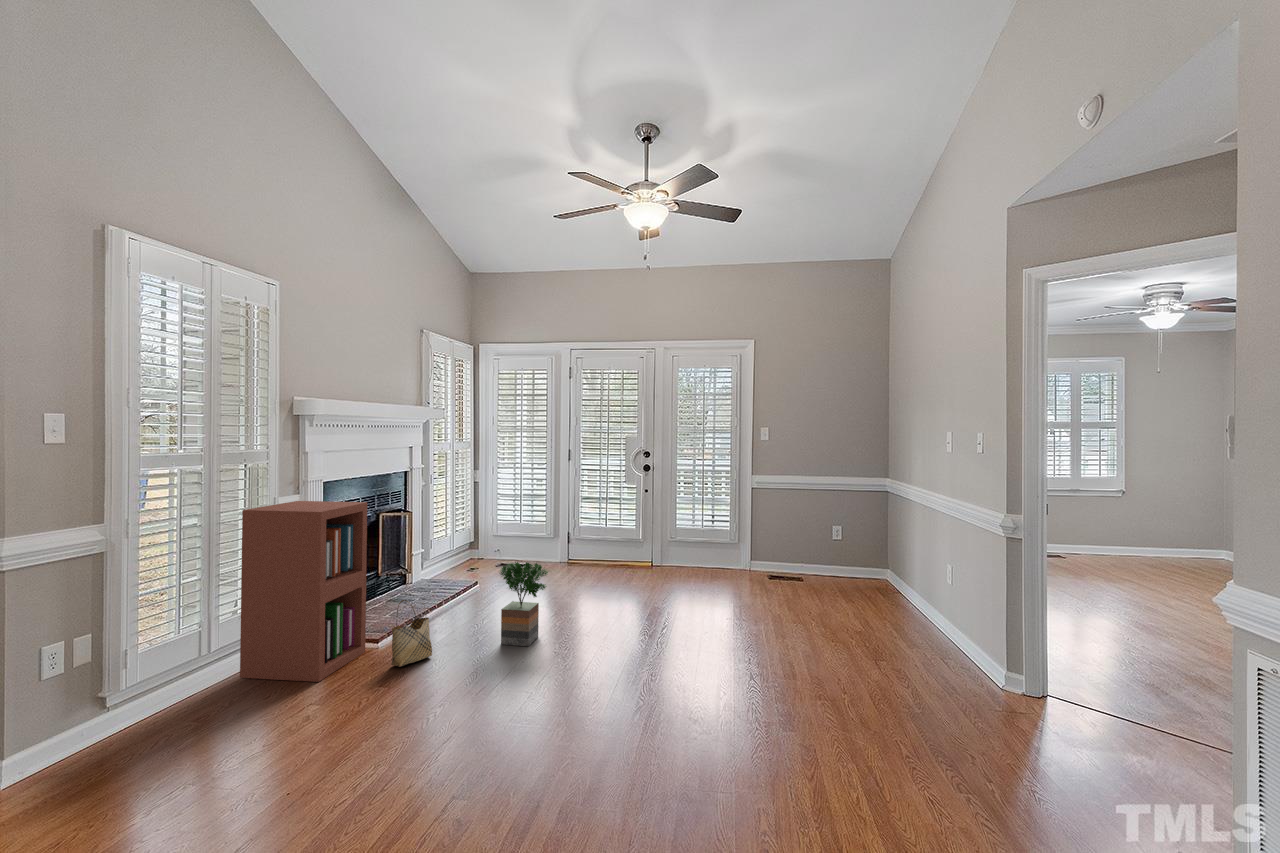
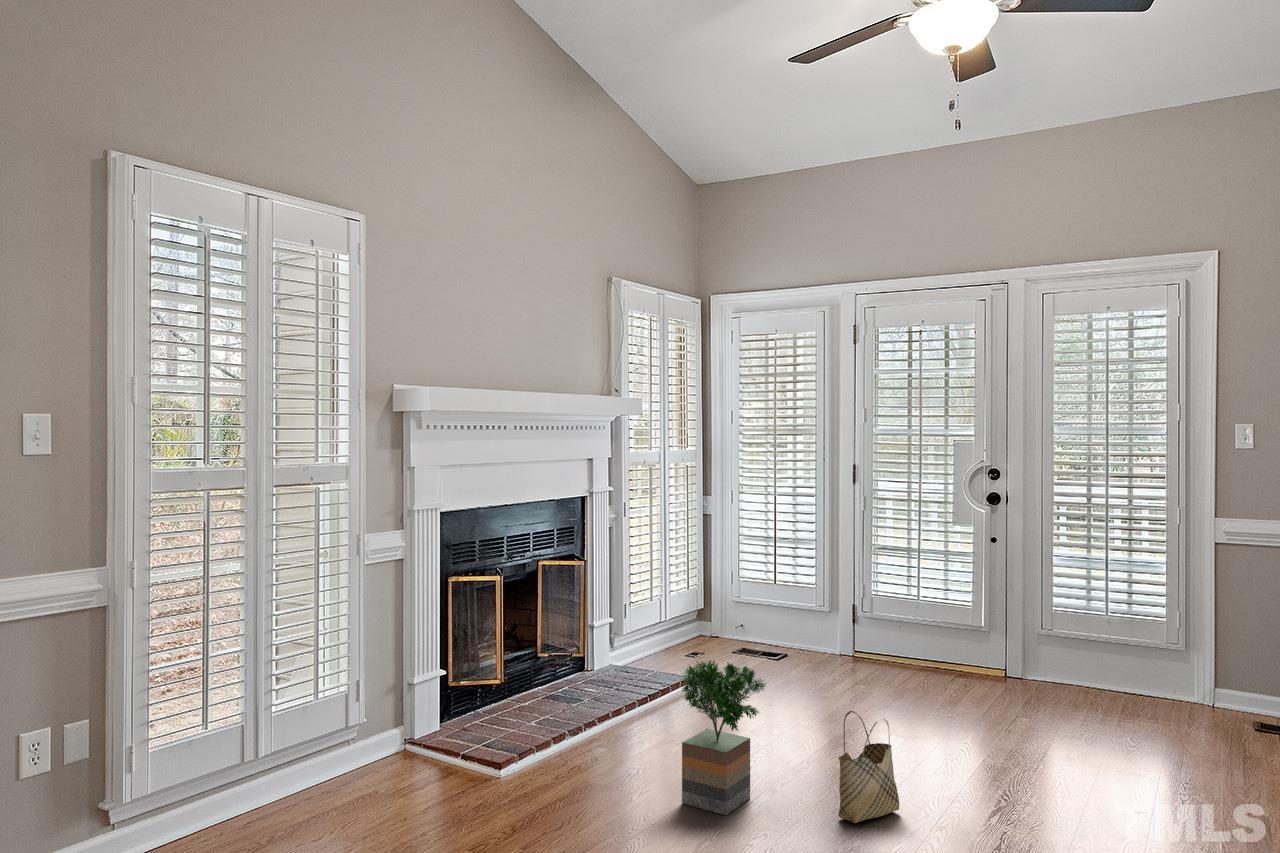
bookshelf: present [240,501,367,682] -> none [301,539,478,826]
woven basket: present [392,600,432,667] -> present [838,711,899,823]

